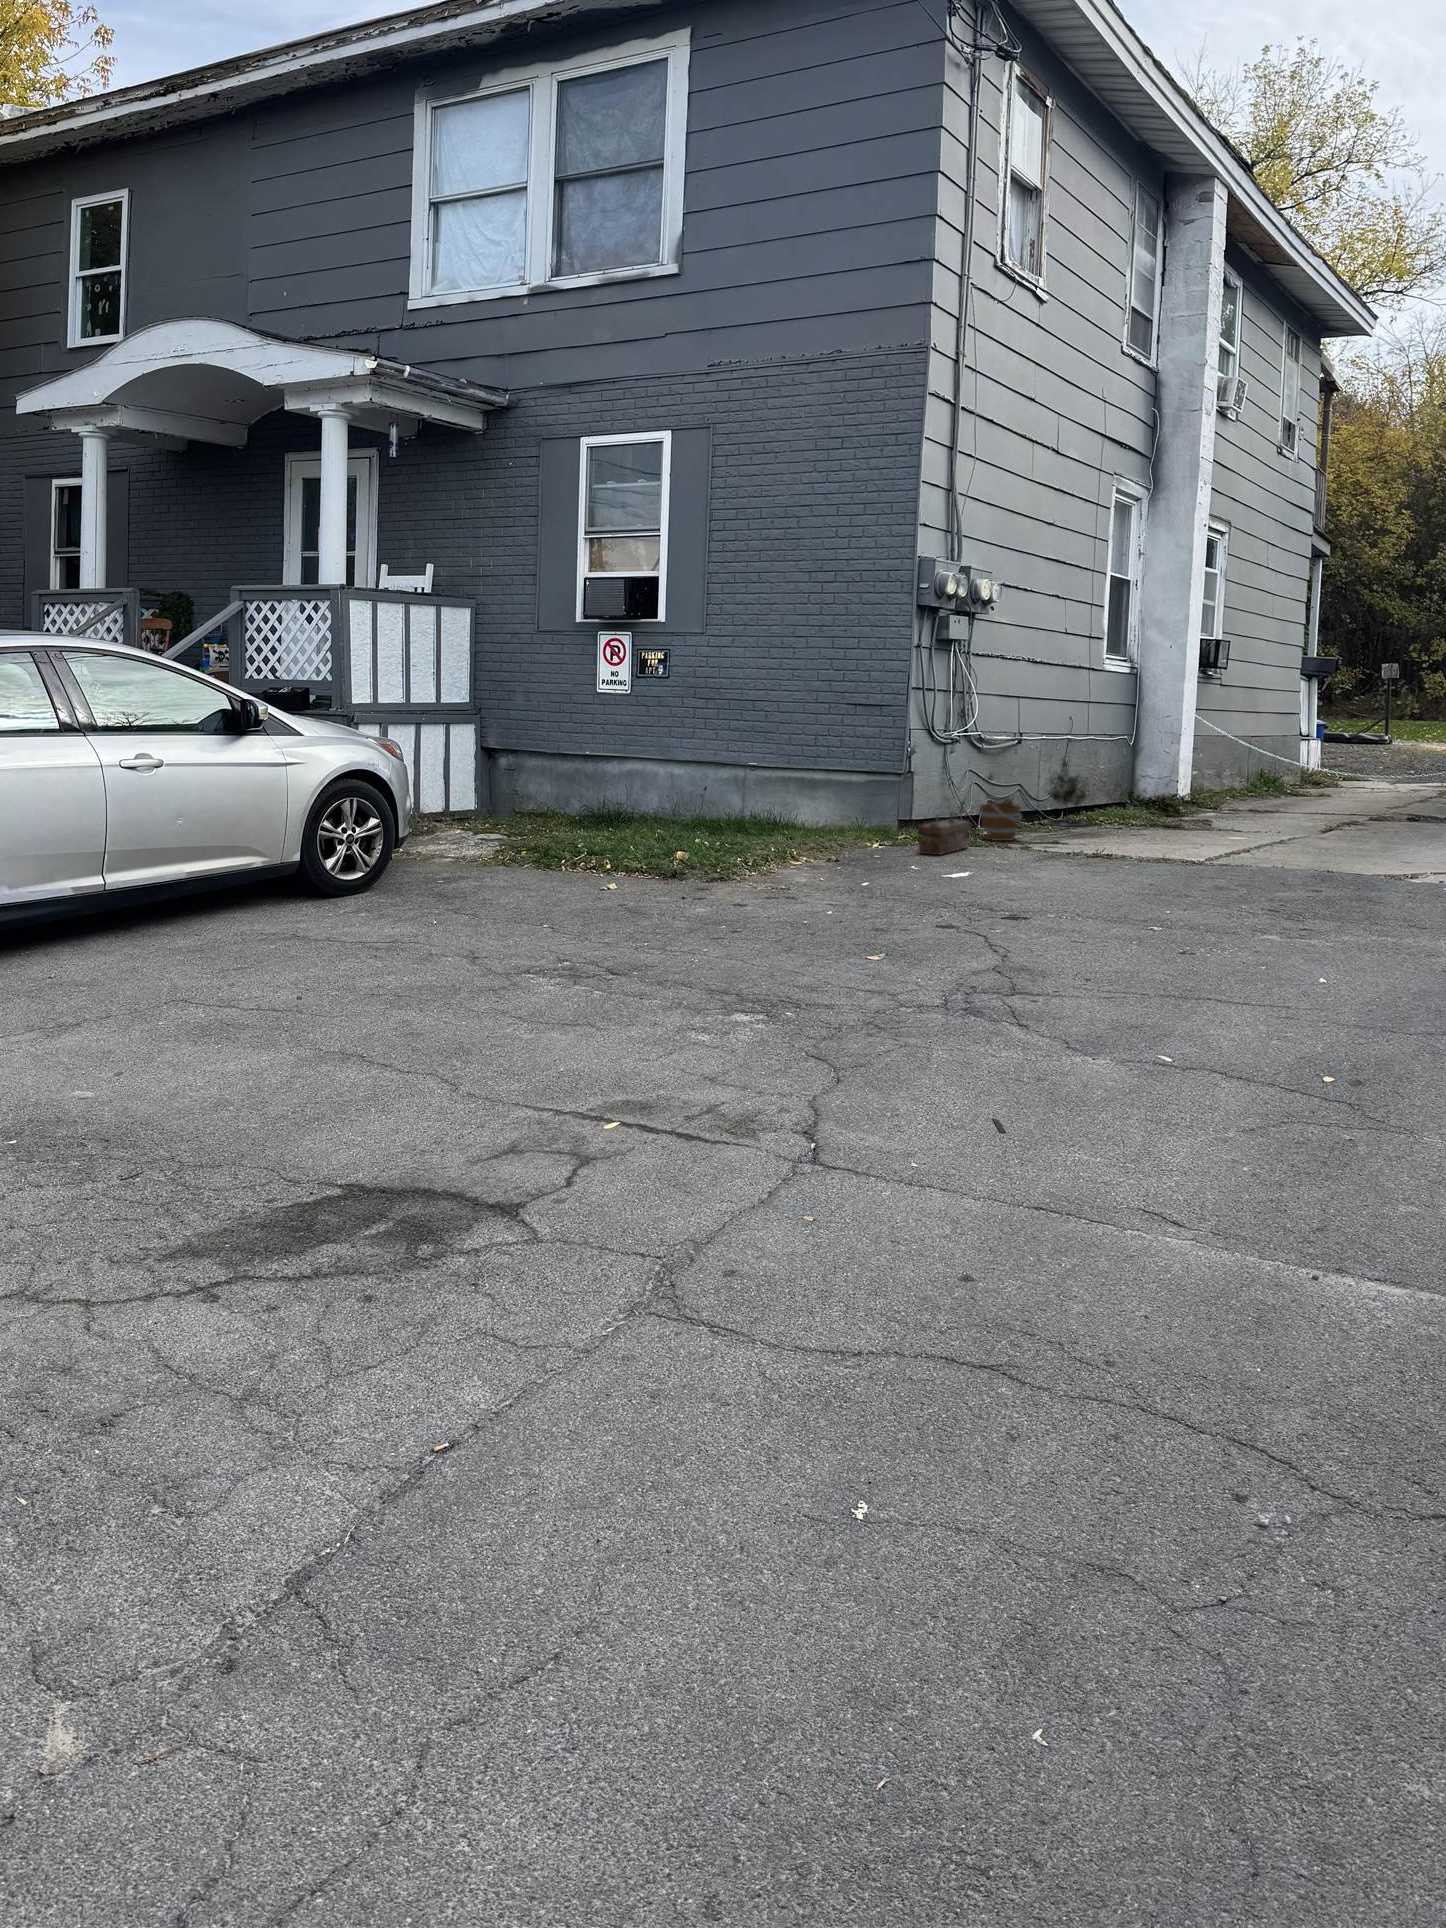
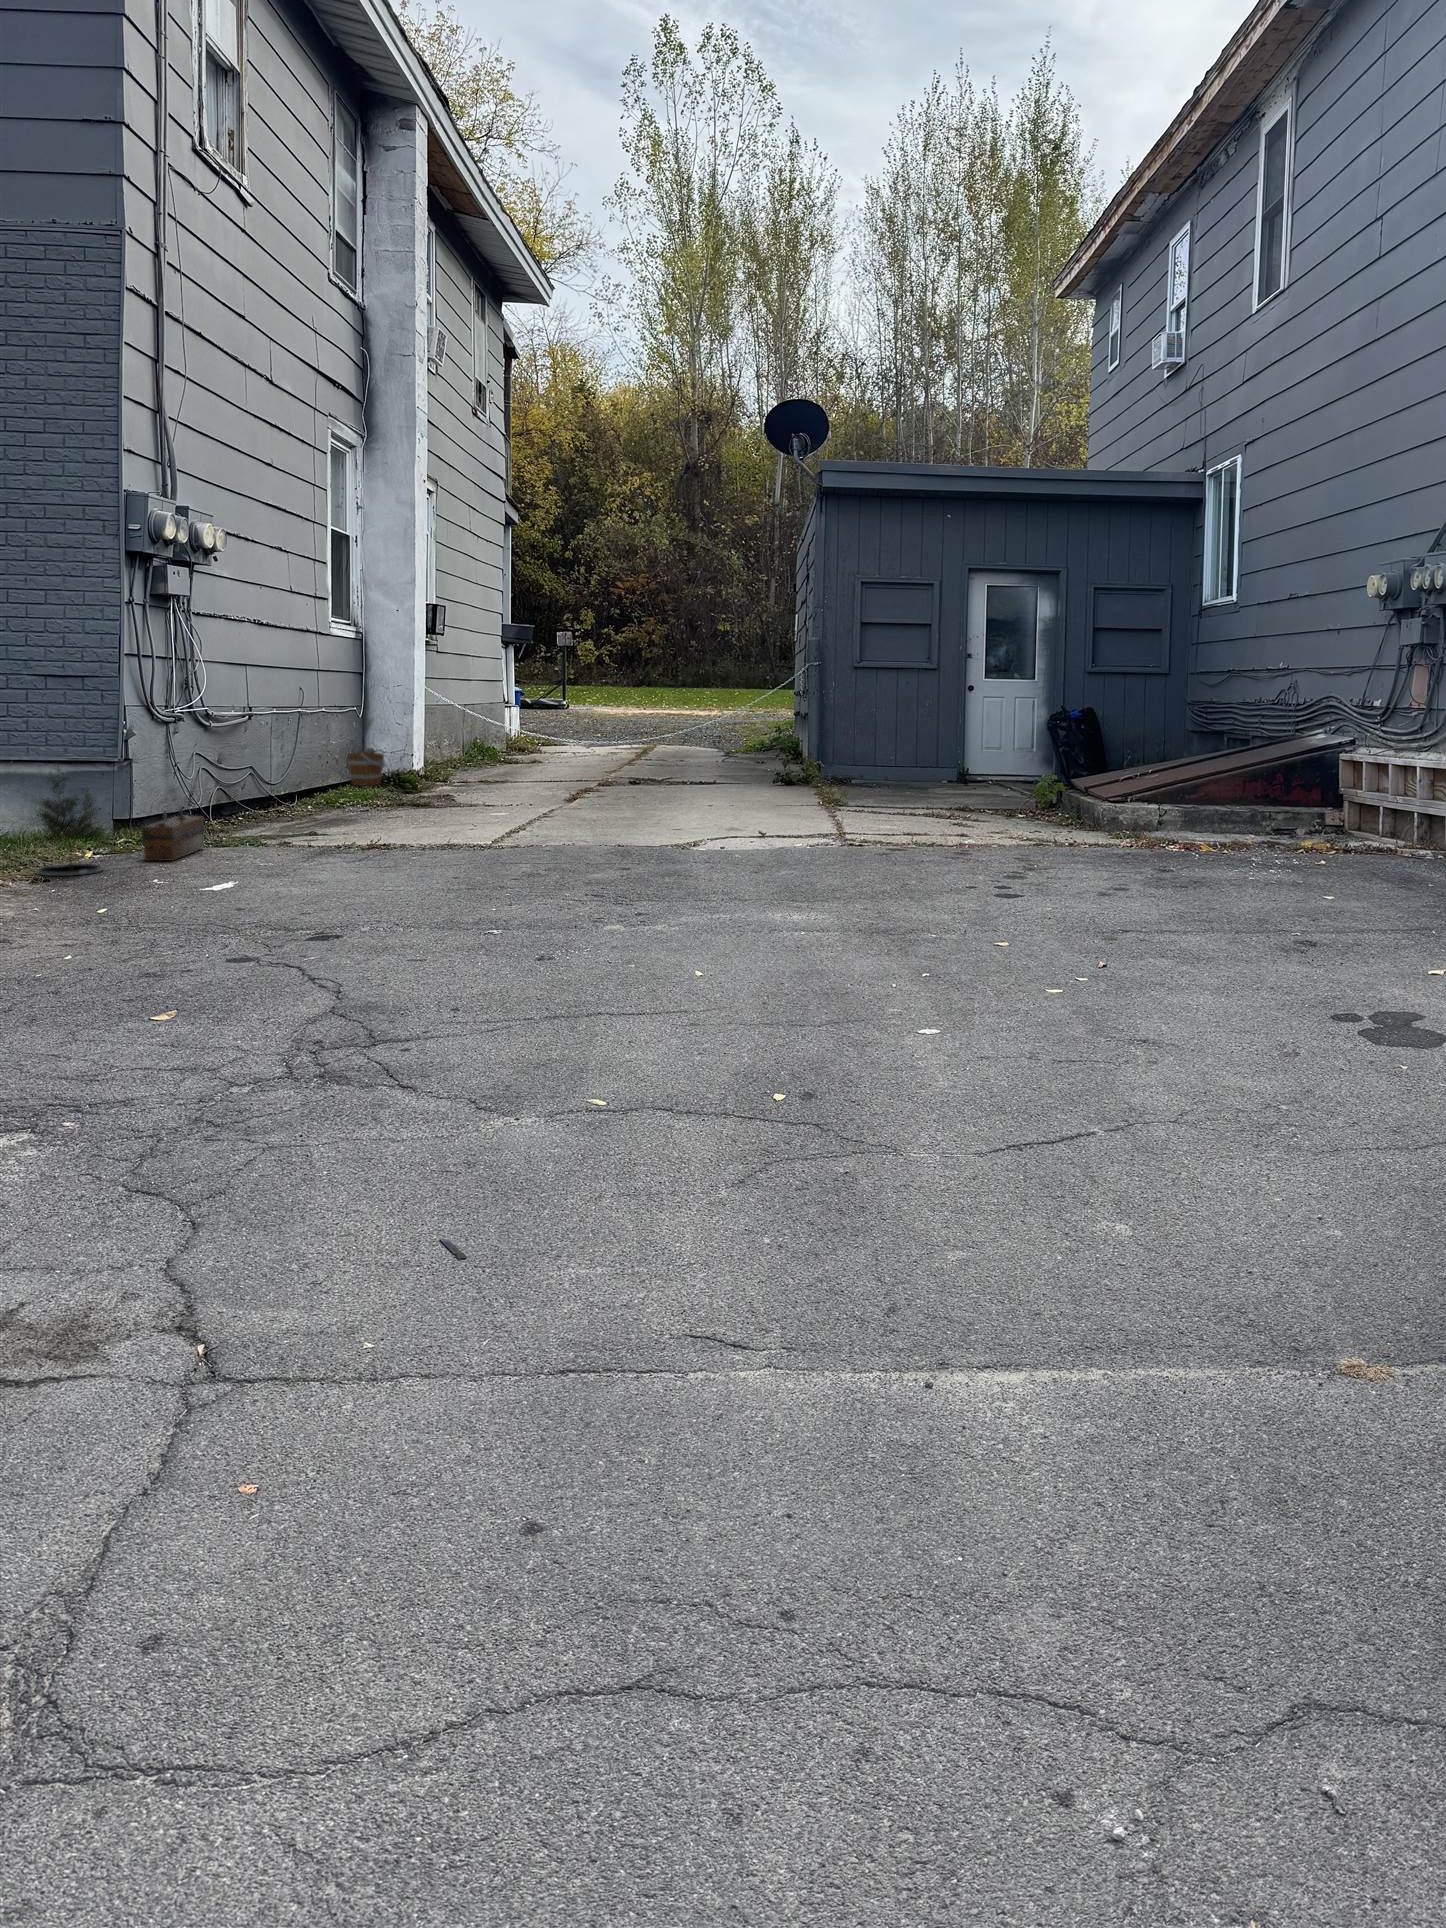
potted tree: present [1045,759,1089,826] -> present [36,763,103,876]
bucket: present [980,799,1022,841] -> present [347,748,385,786]

